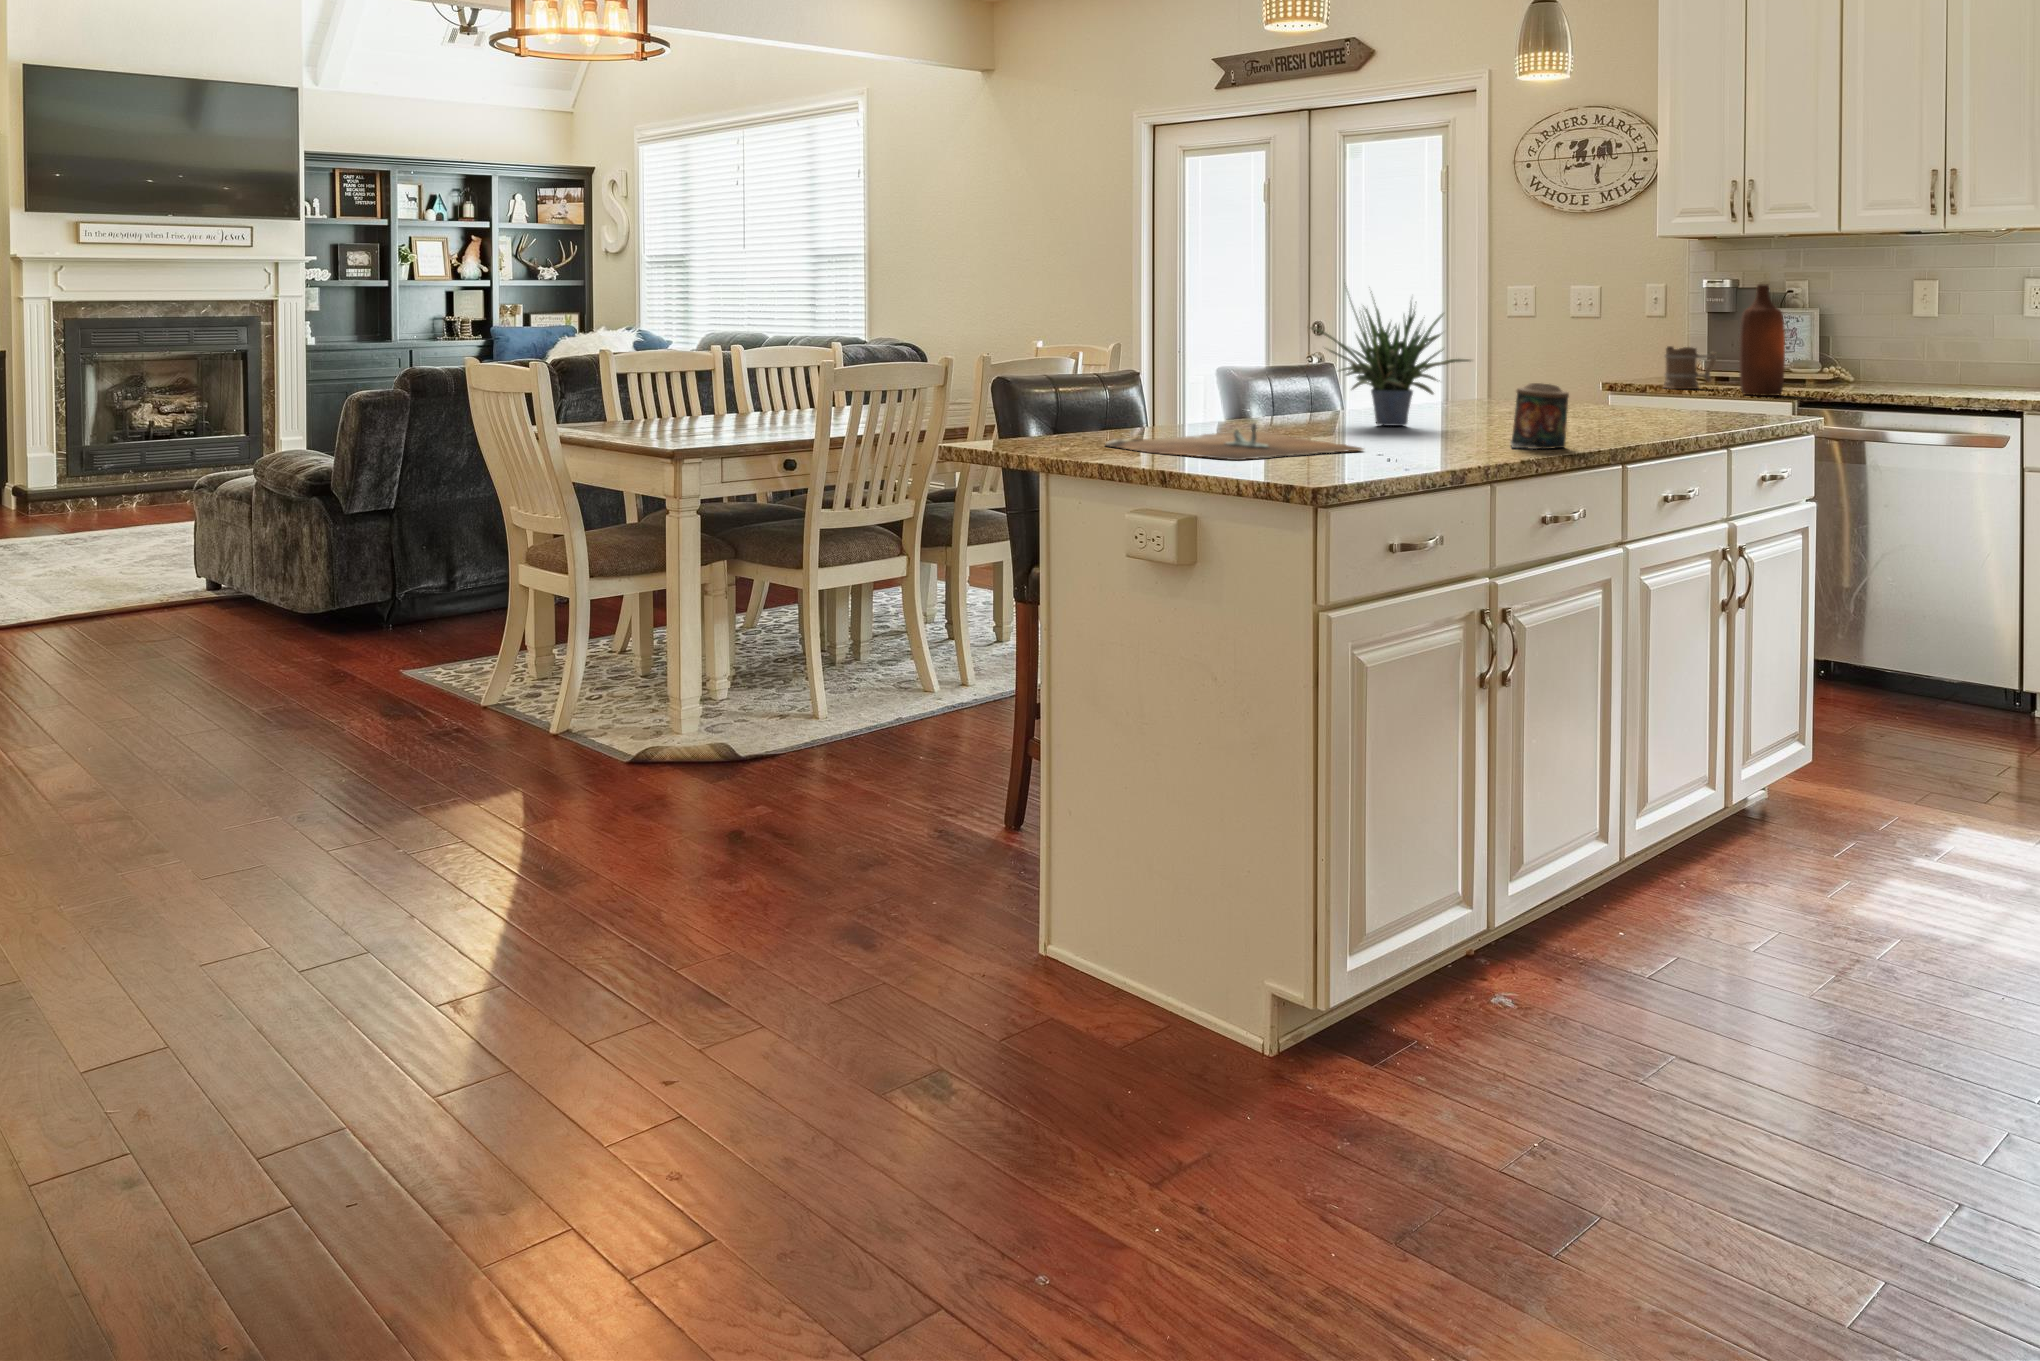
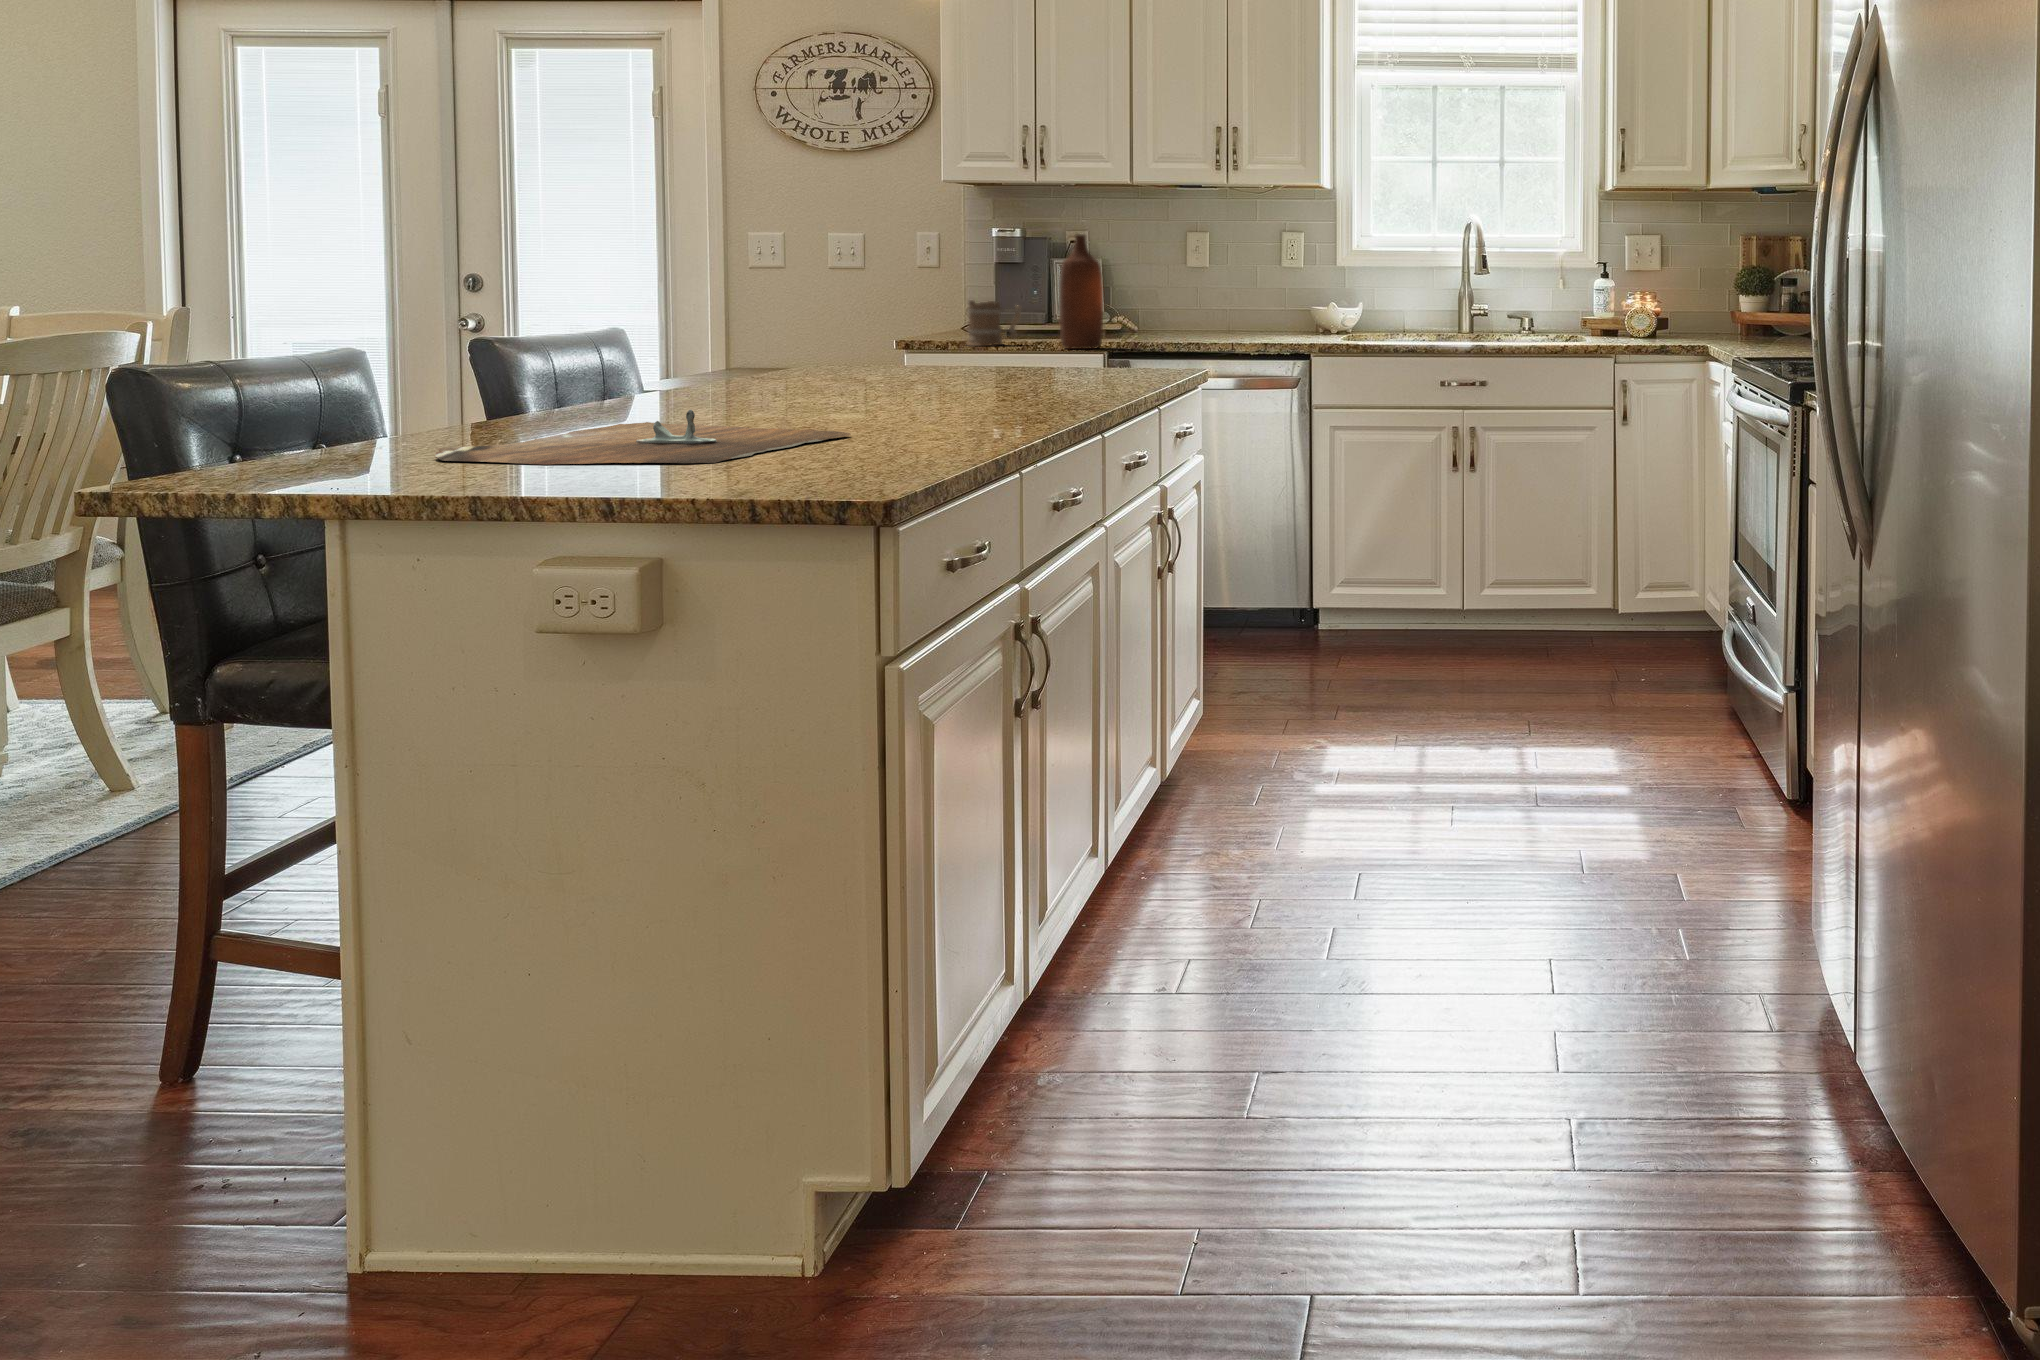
potted plant: present [1311,300,1471,426] -> none [676,212,887,404]
candle: present [1510,383,1569,449] -> none [997,341,1069,419]

